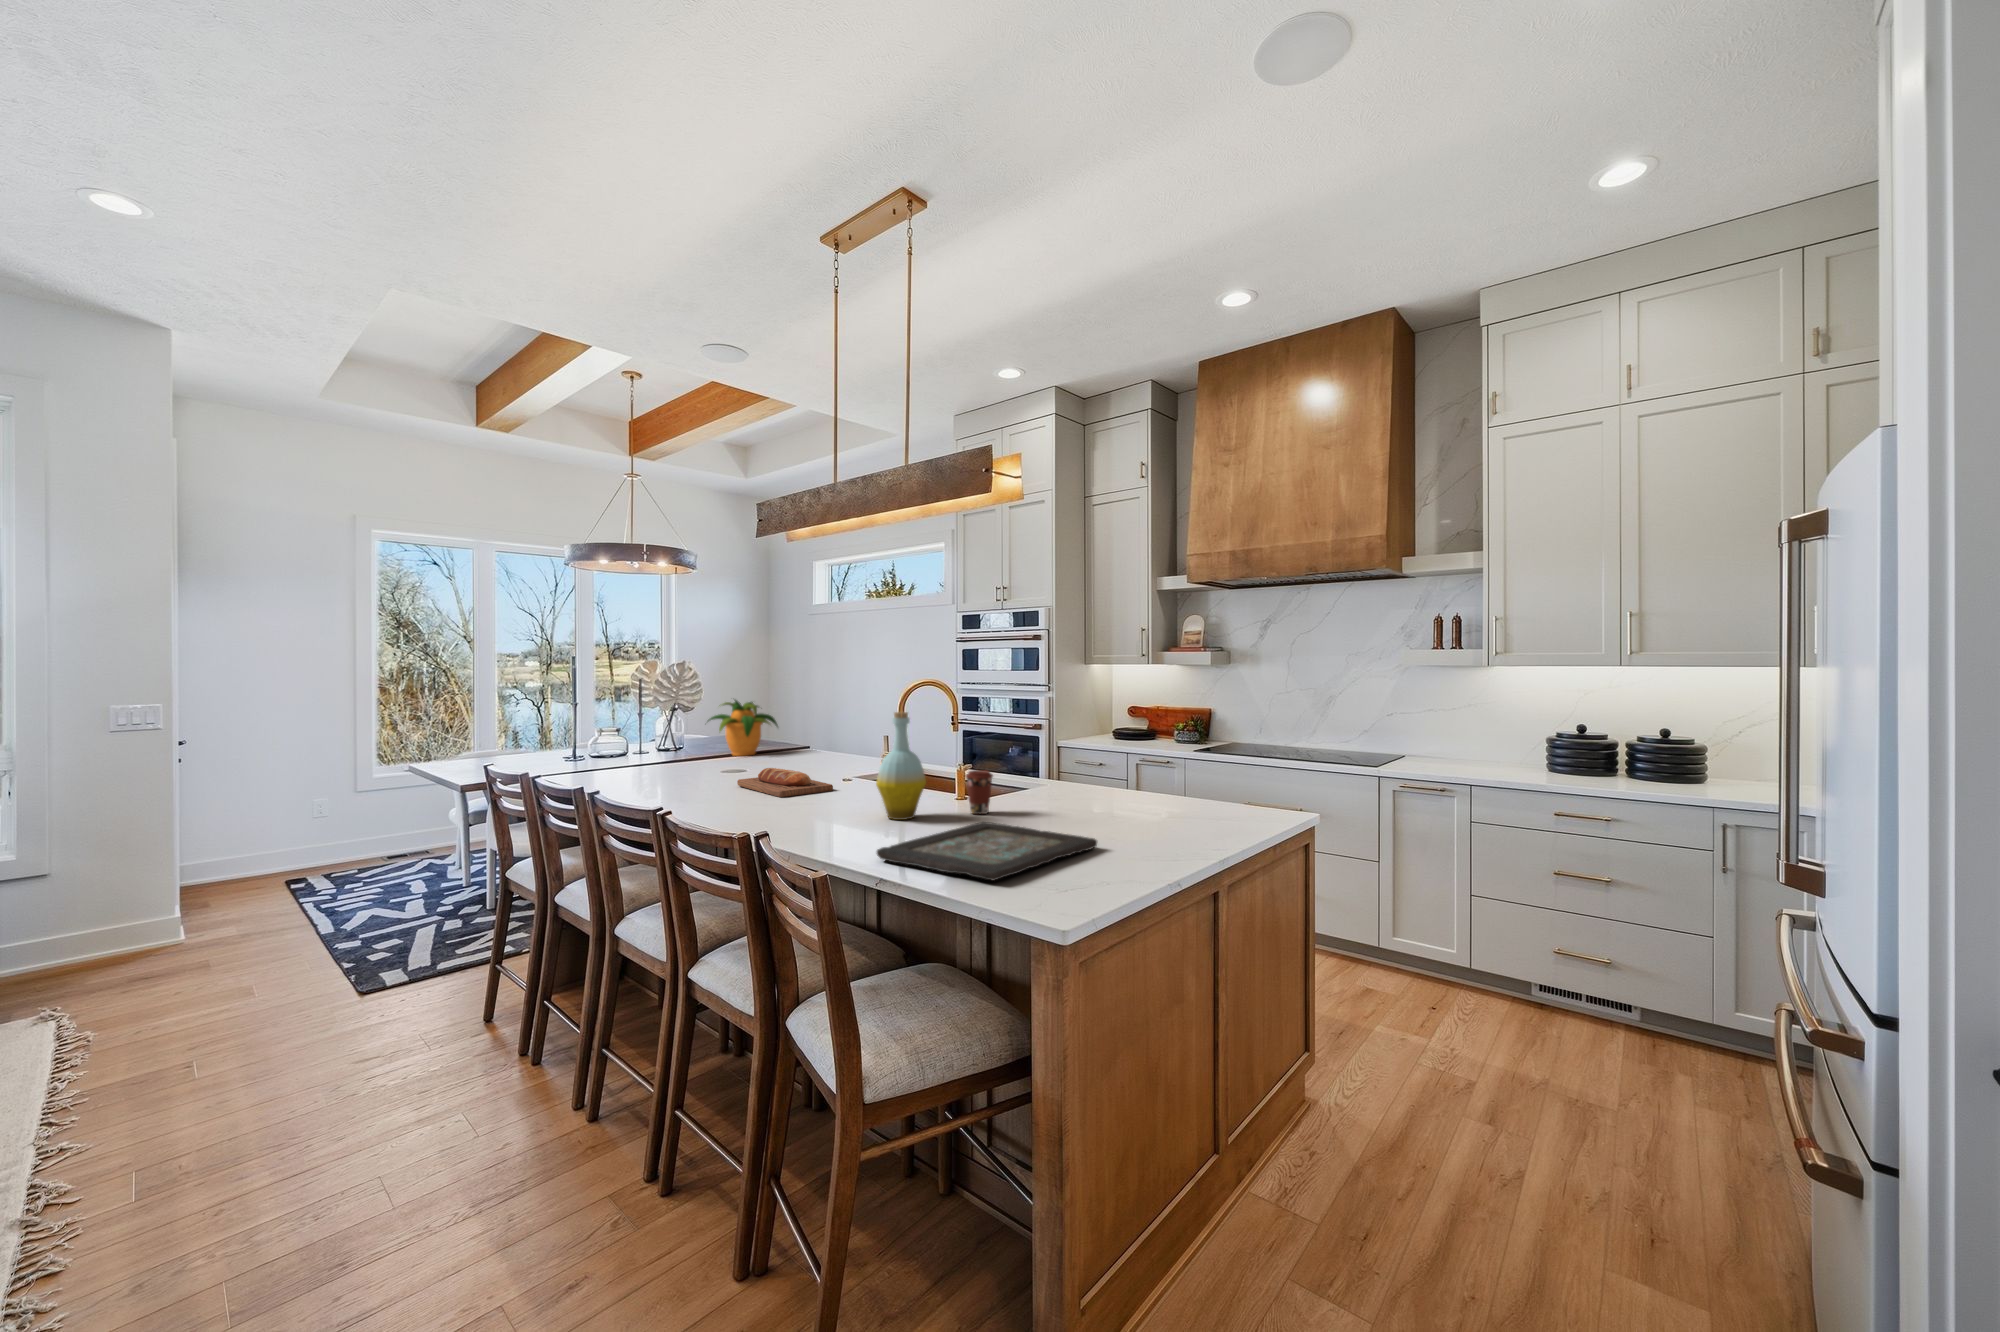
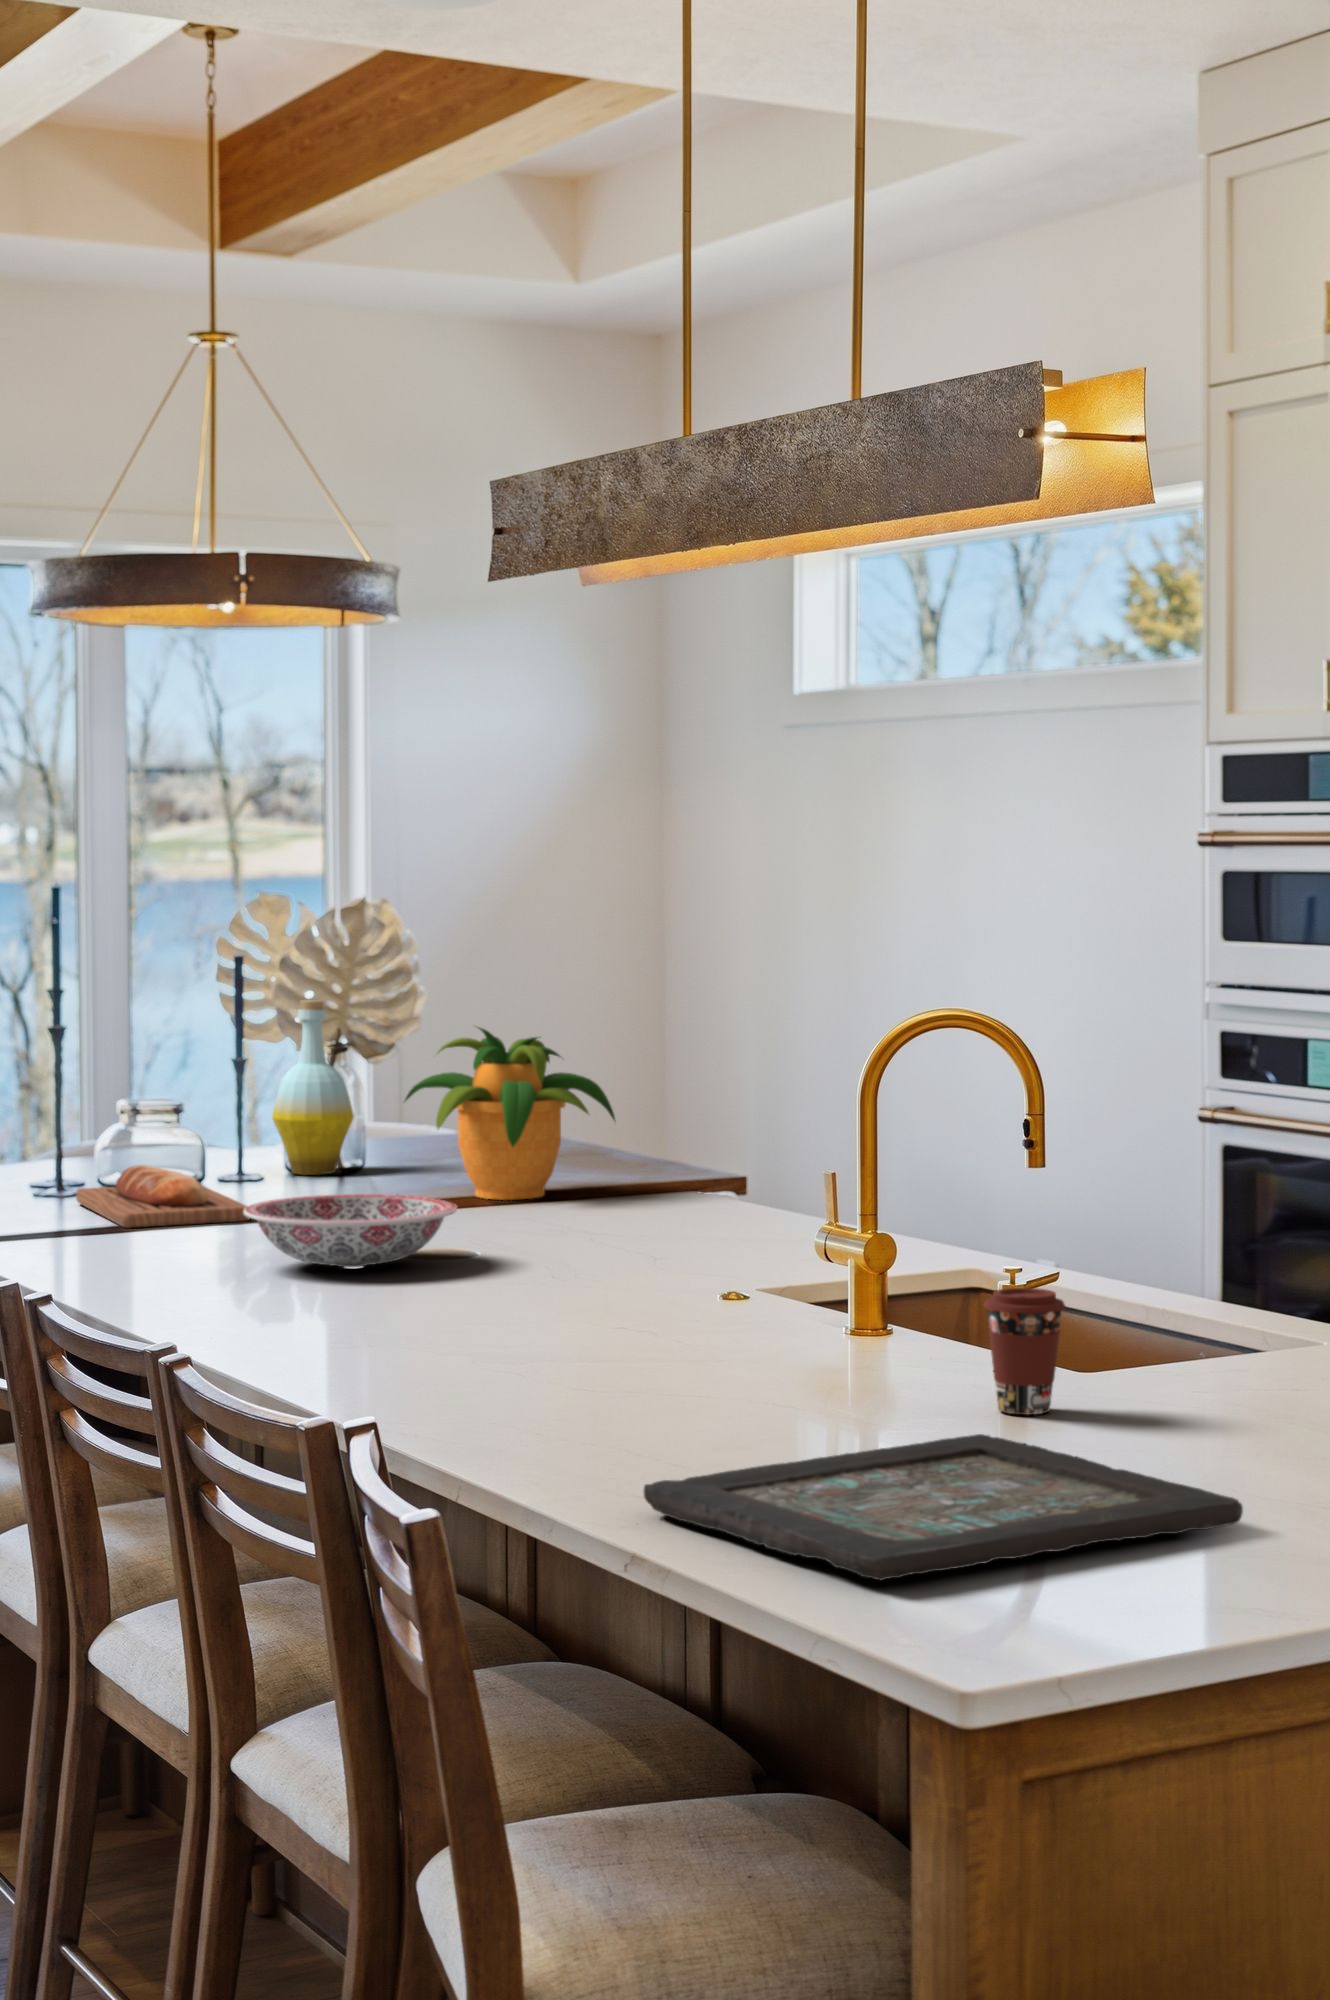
bottle: present [876,712,926,820] -> present [272,1000,354,1175]
ceramic bowl: none [660,753,739,779] -> present [244,1194,457,1267]
bread loaf: present [737,768,833,797] -> present [76,1165,250,1228]

